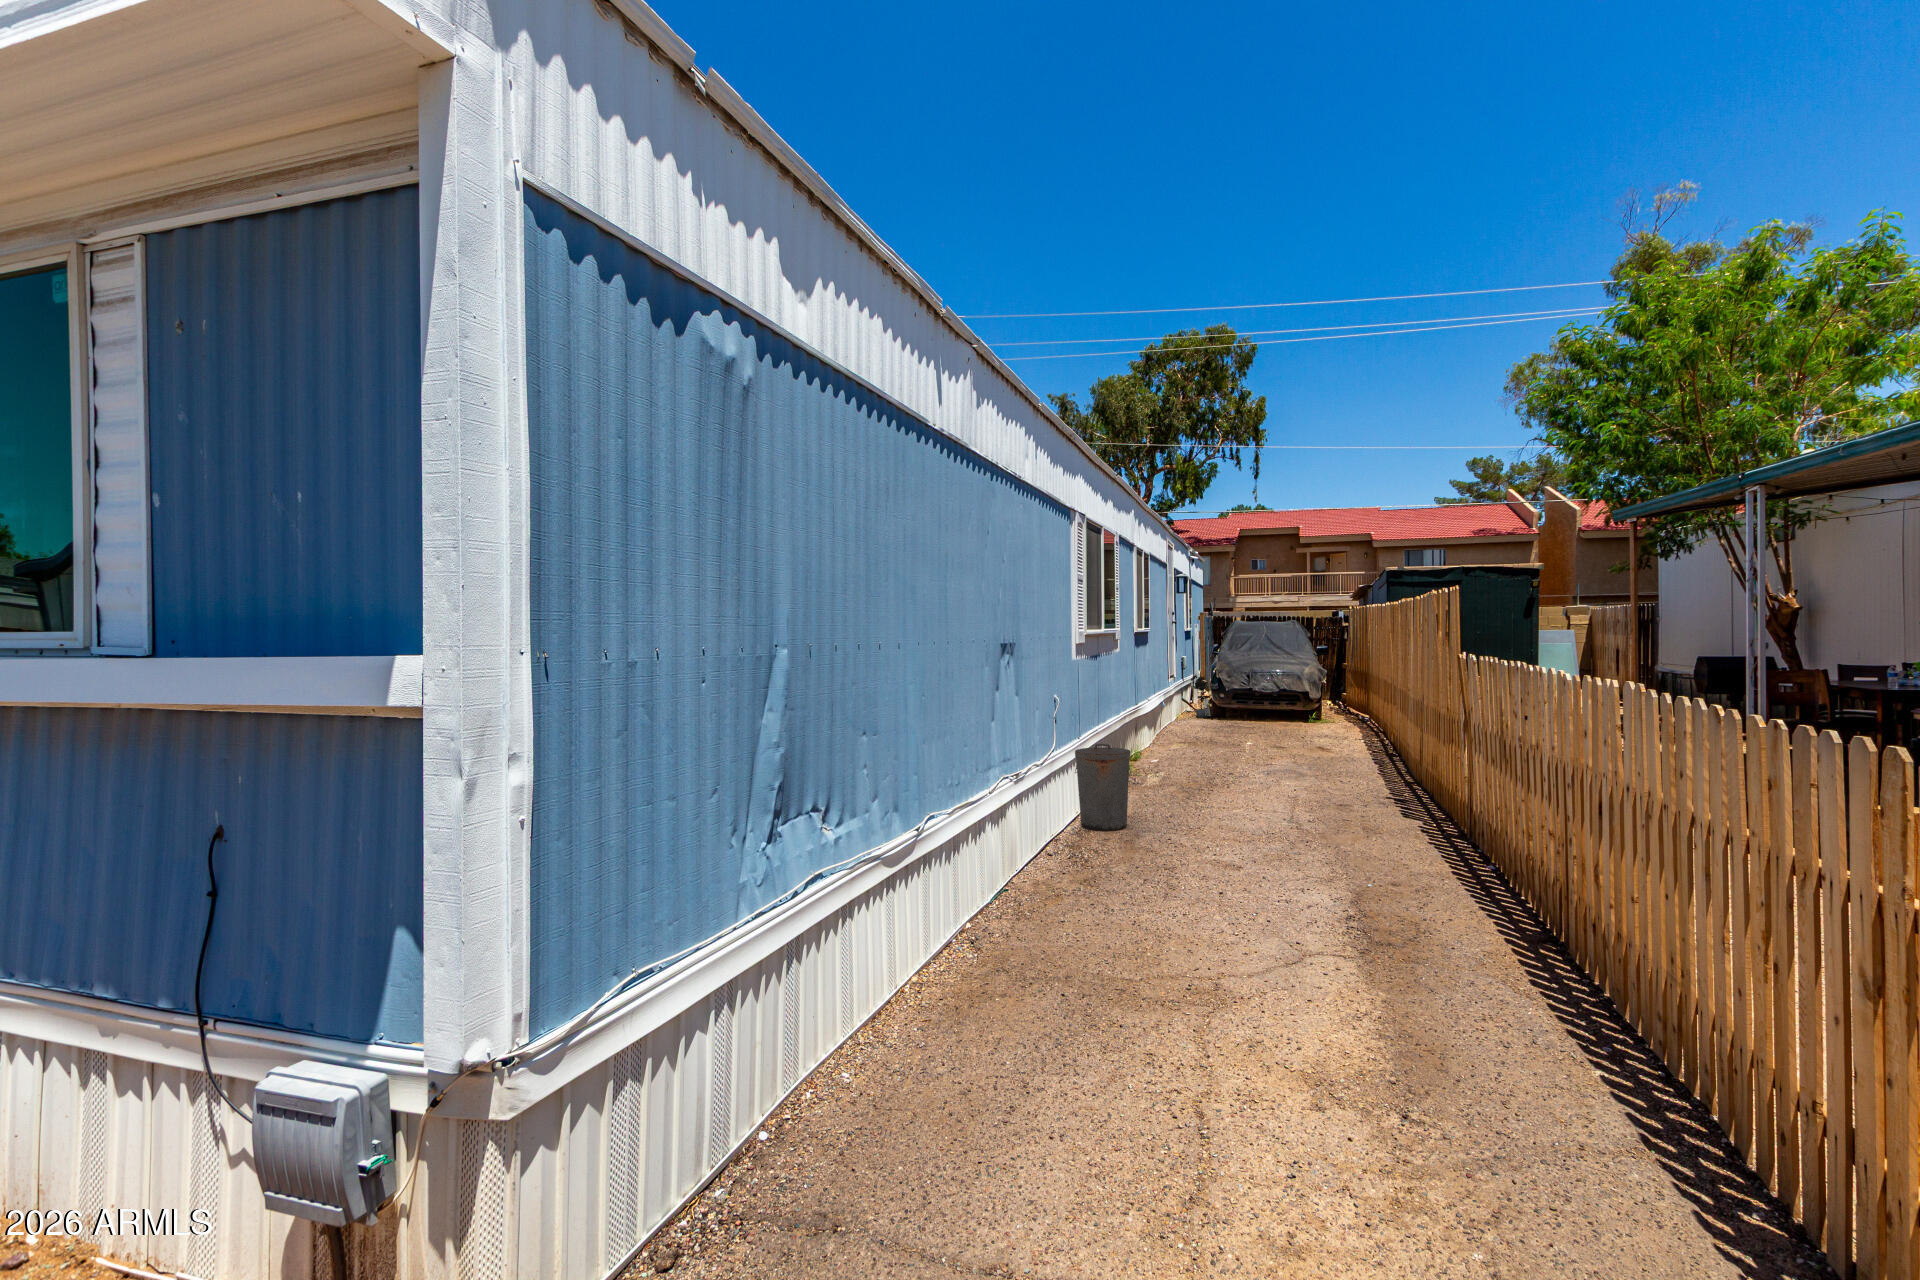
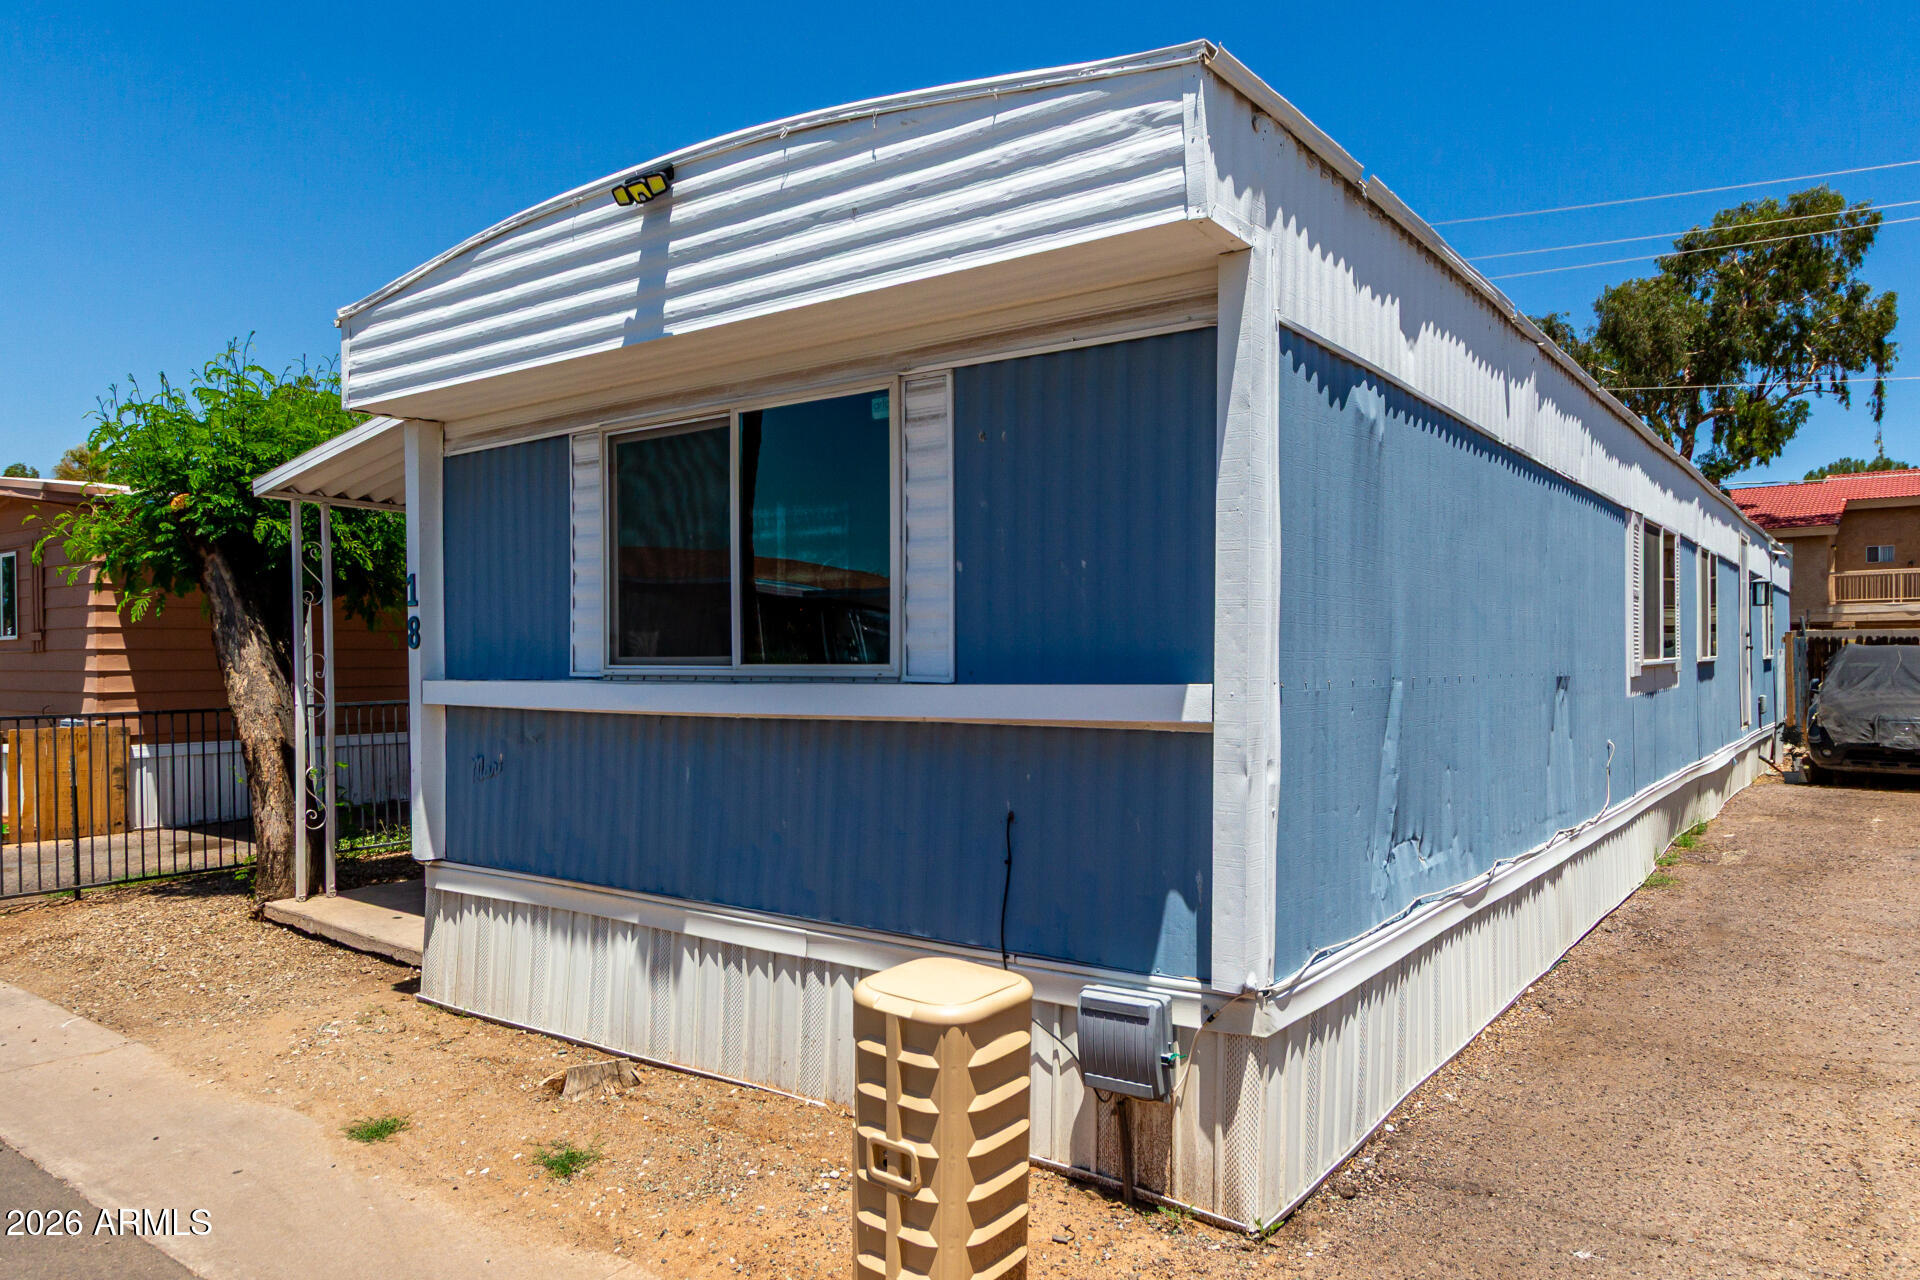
trash can: present [1075,744,1131,831] -> none [1630,804,1711,914]

